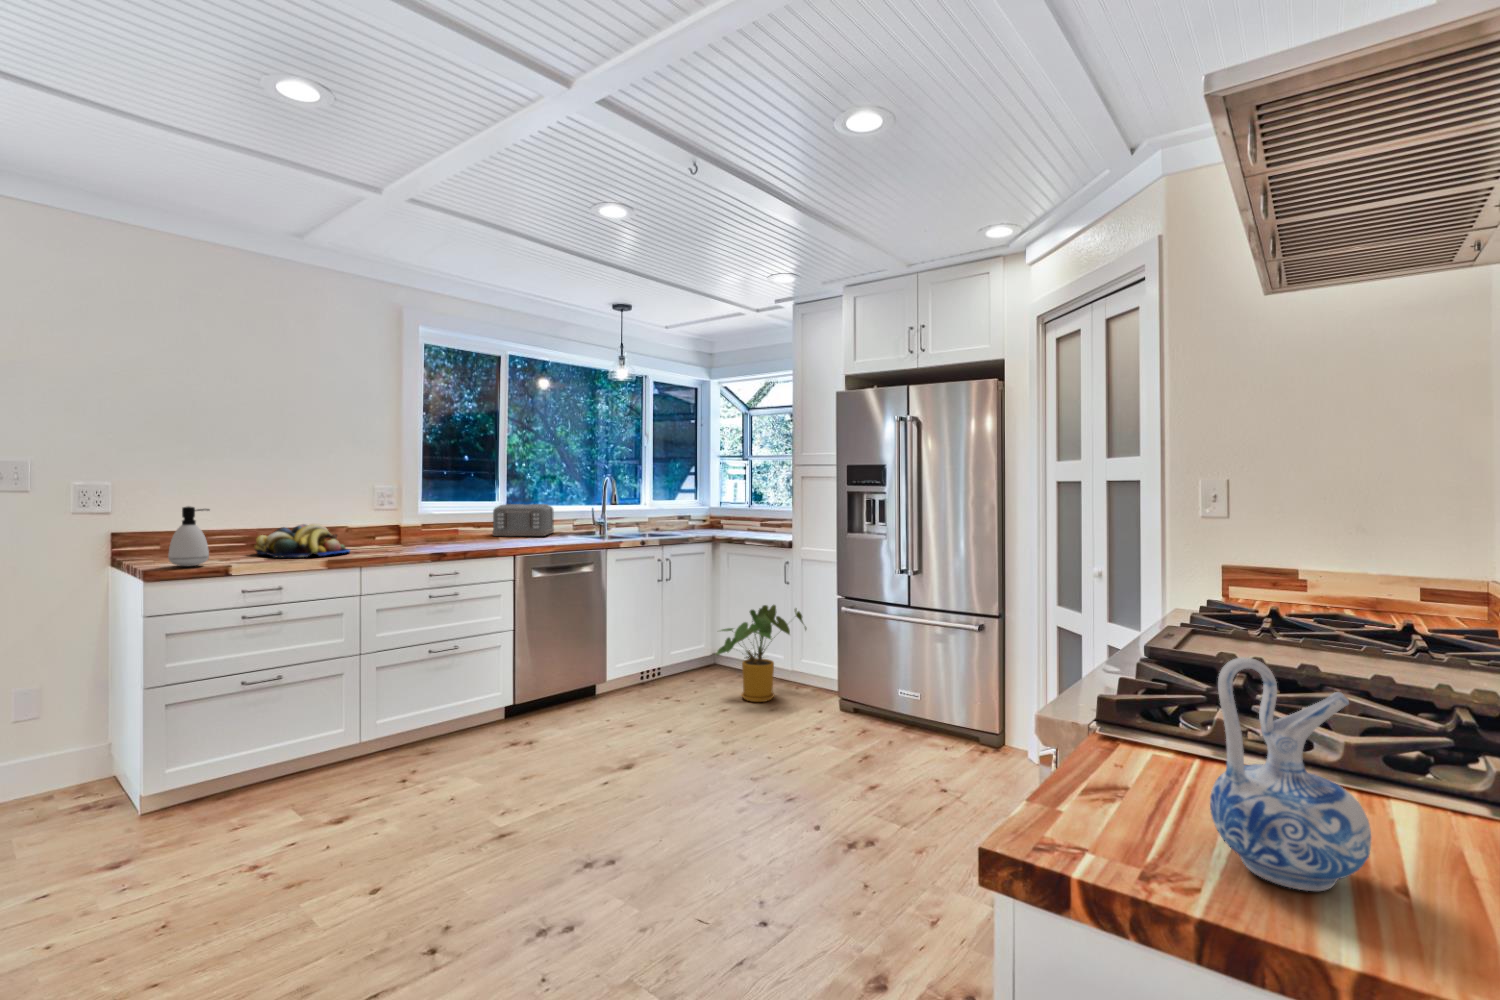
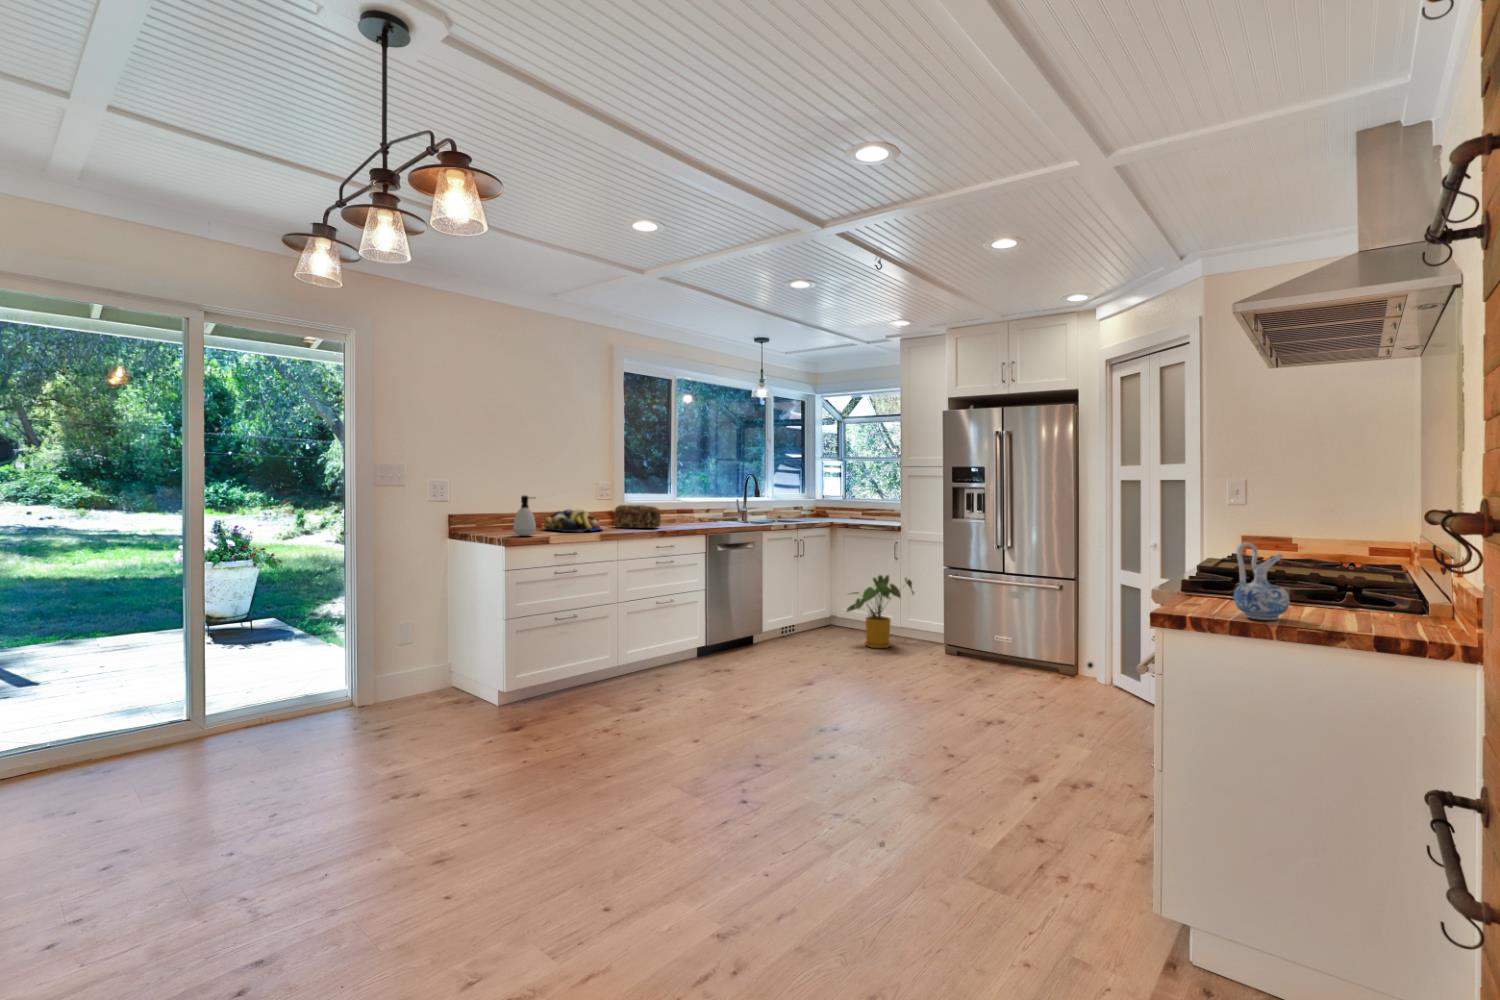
toaster: present [492,504,554,536] -> none [672,496,712,521]
bread loaf: none [377,517,449,549] -> present [614,505,661,528]

